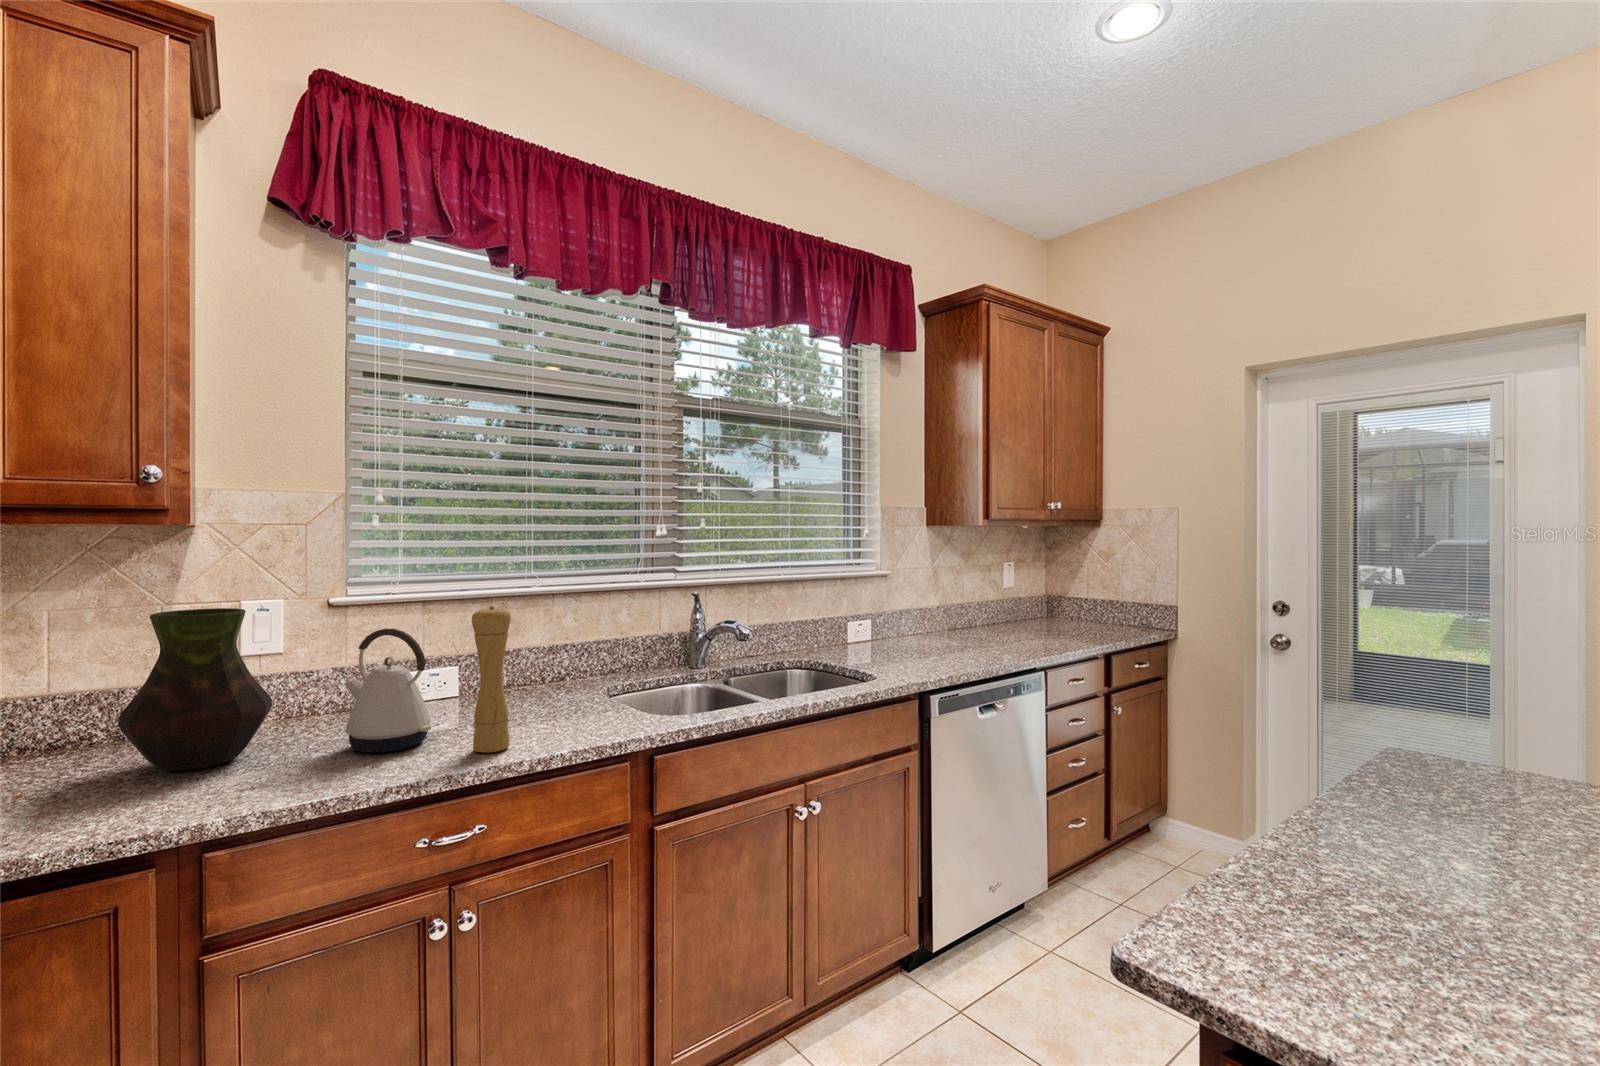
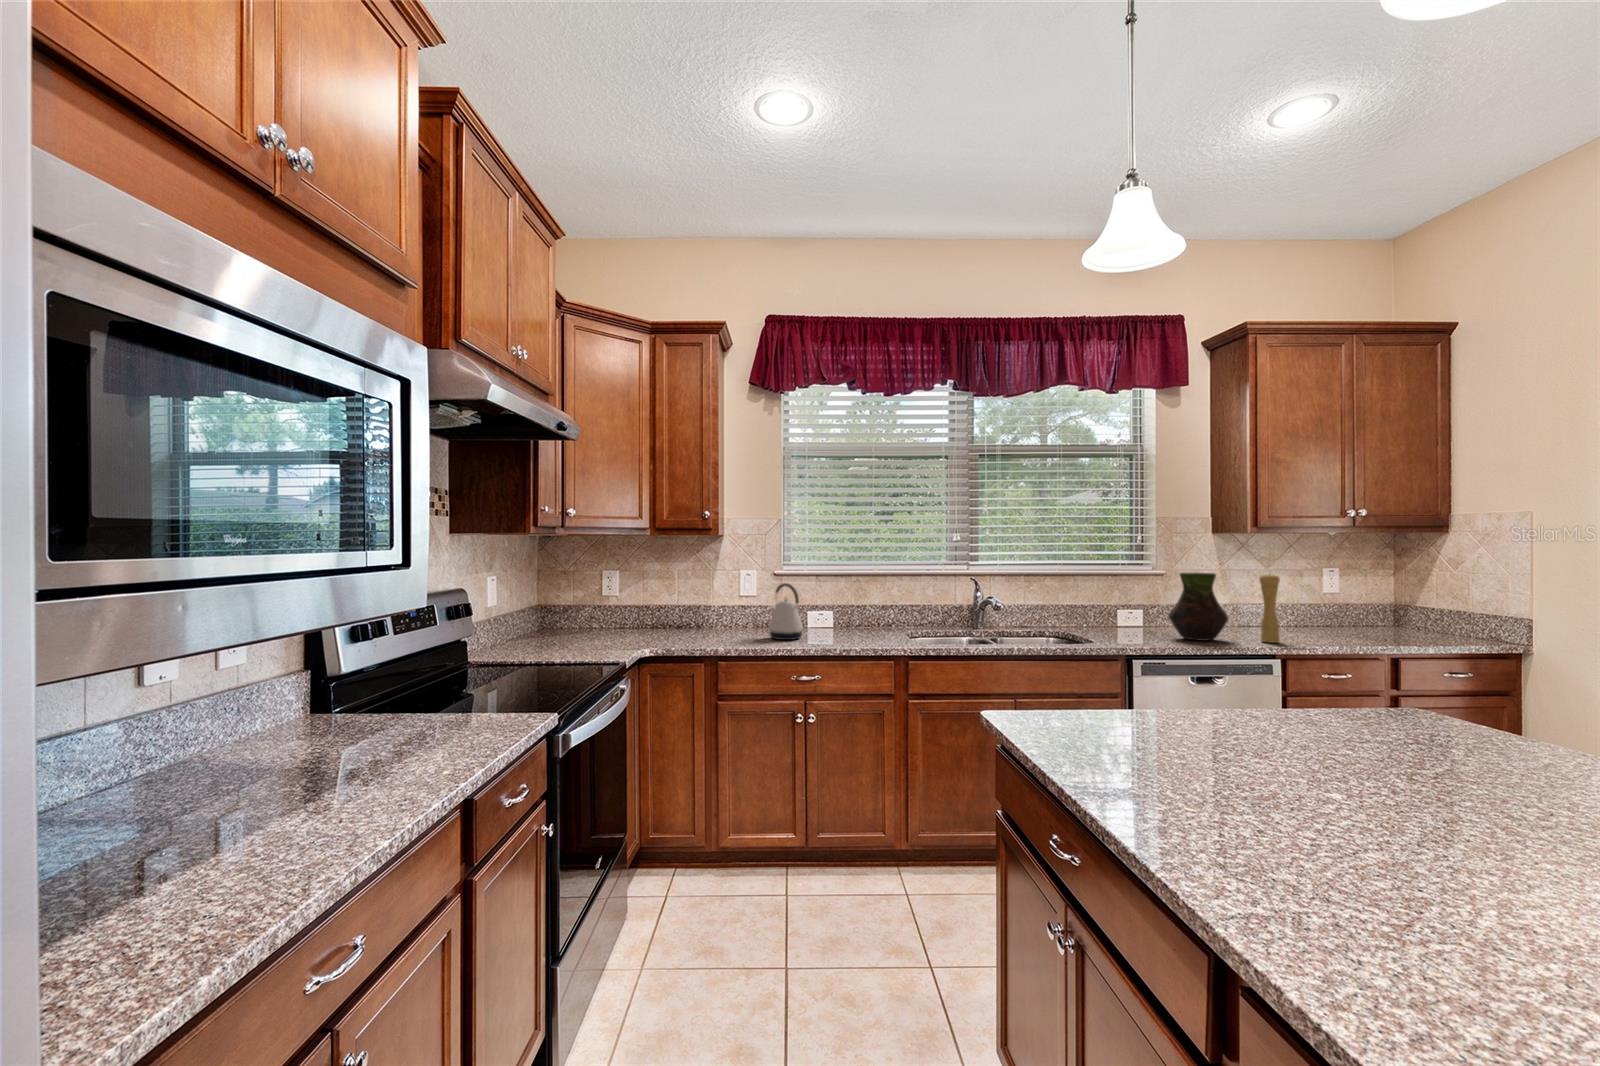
pepper mill: present [472,607,511,753] -> present [1259,574,1280,643]
vase: present [118,608,272,771] -> present [1169,573,1228,641]

